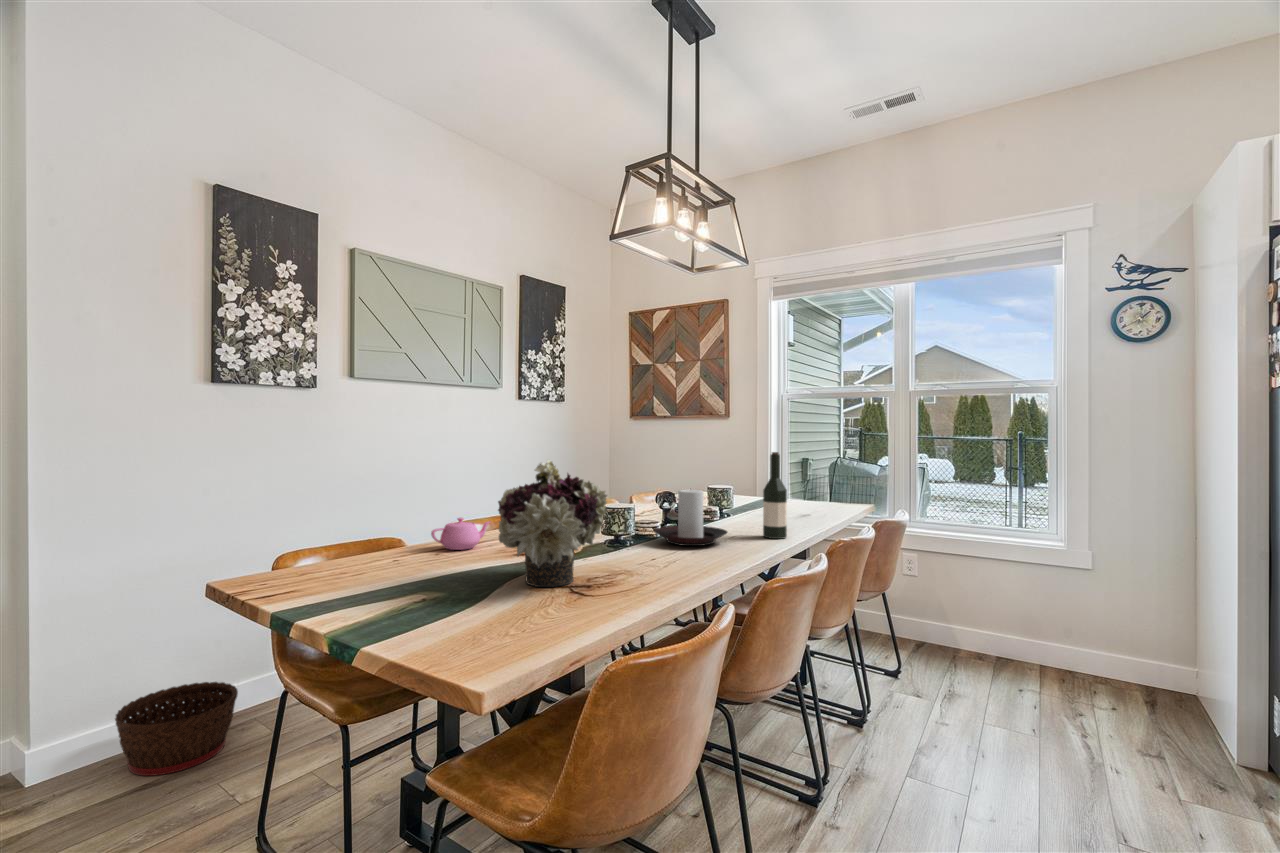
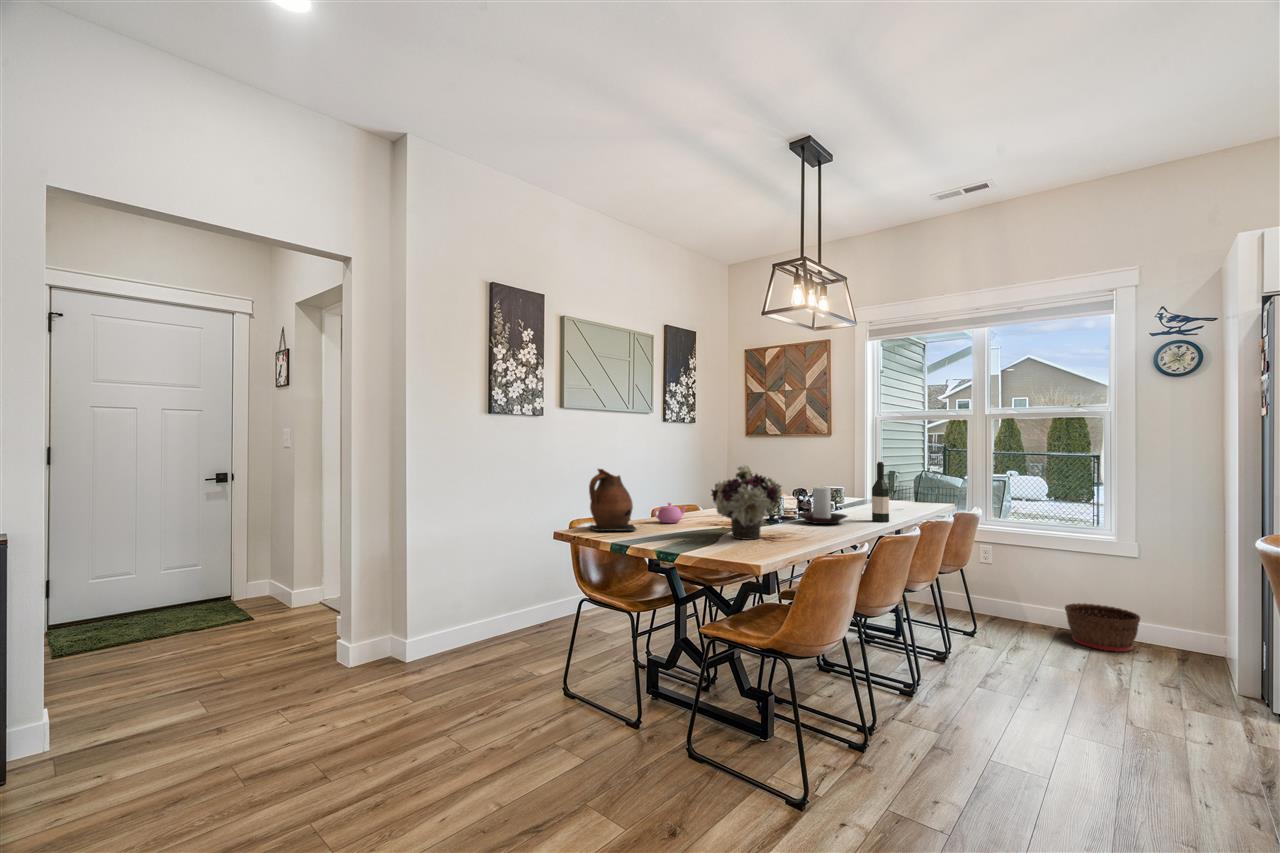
ceramic pitcher: none [295,468,390,573] -> present [589,469,636,531]
basket: present [115,682,238,776] -> present [1065,603,1140,652]

